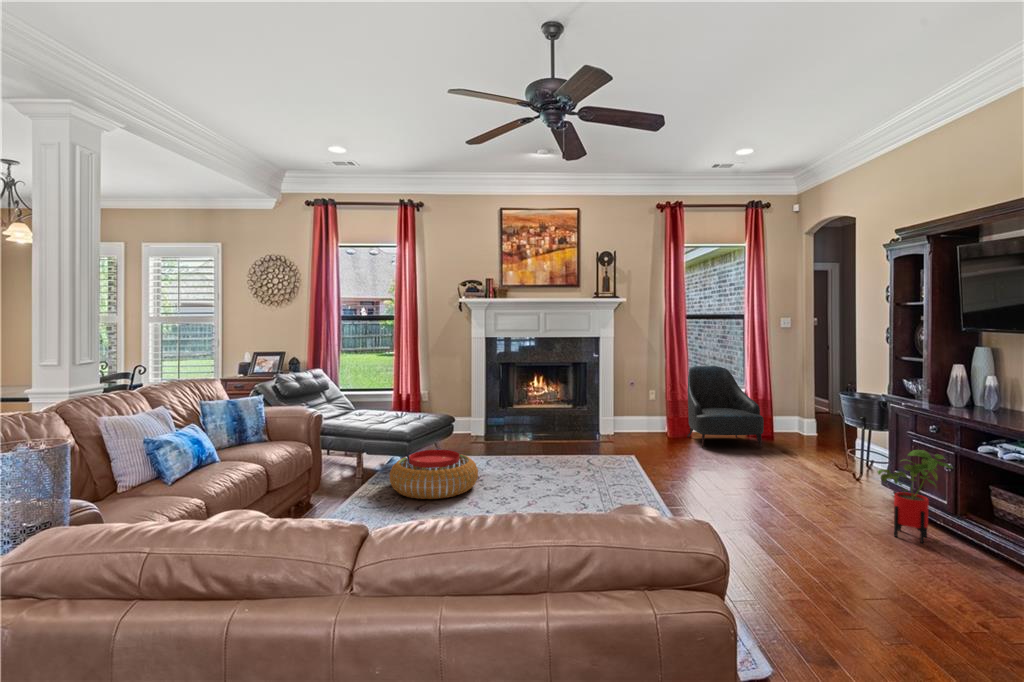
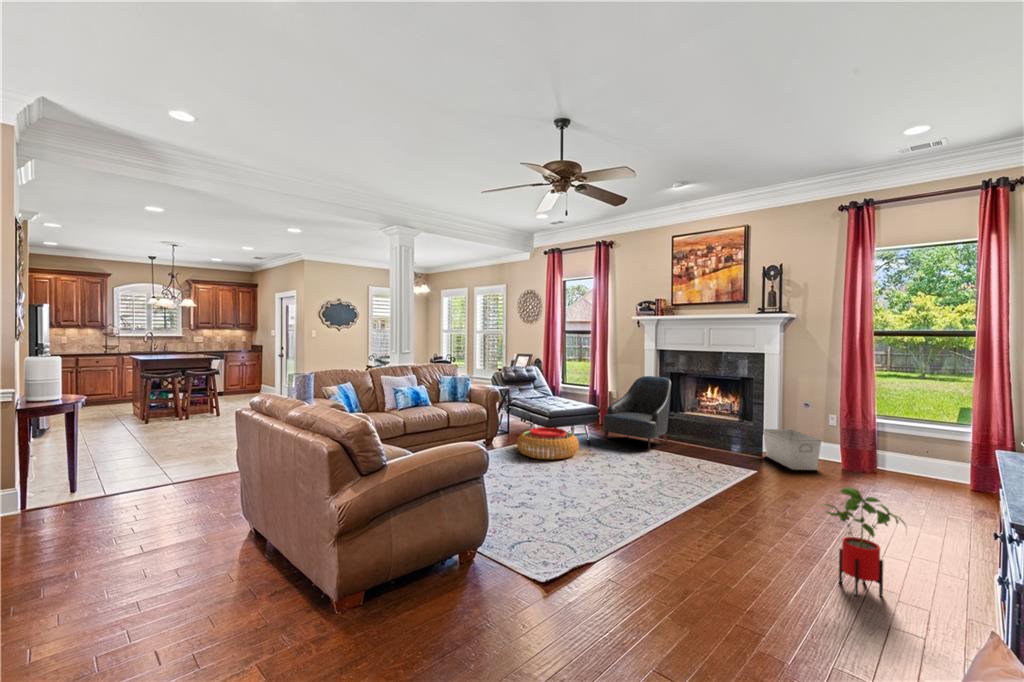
armchair: present [687,366,764,448] -> present [603,376,671,451]
storage bin: none [610,409,667,446] -> present [764,429,821,470]

